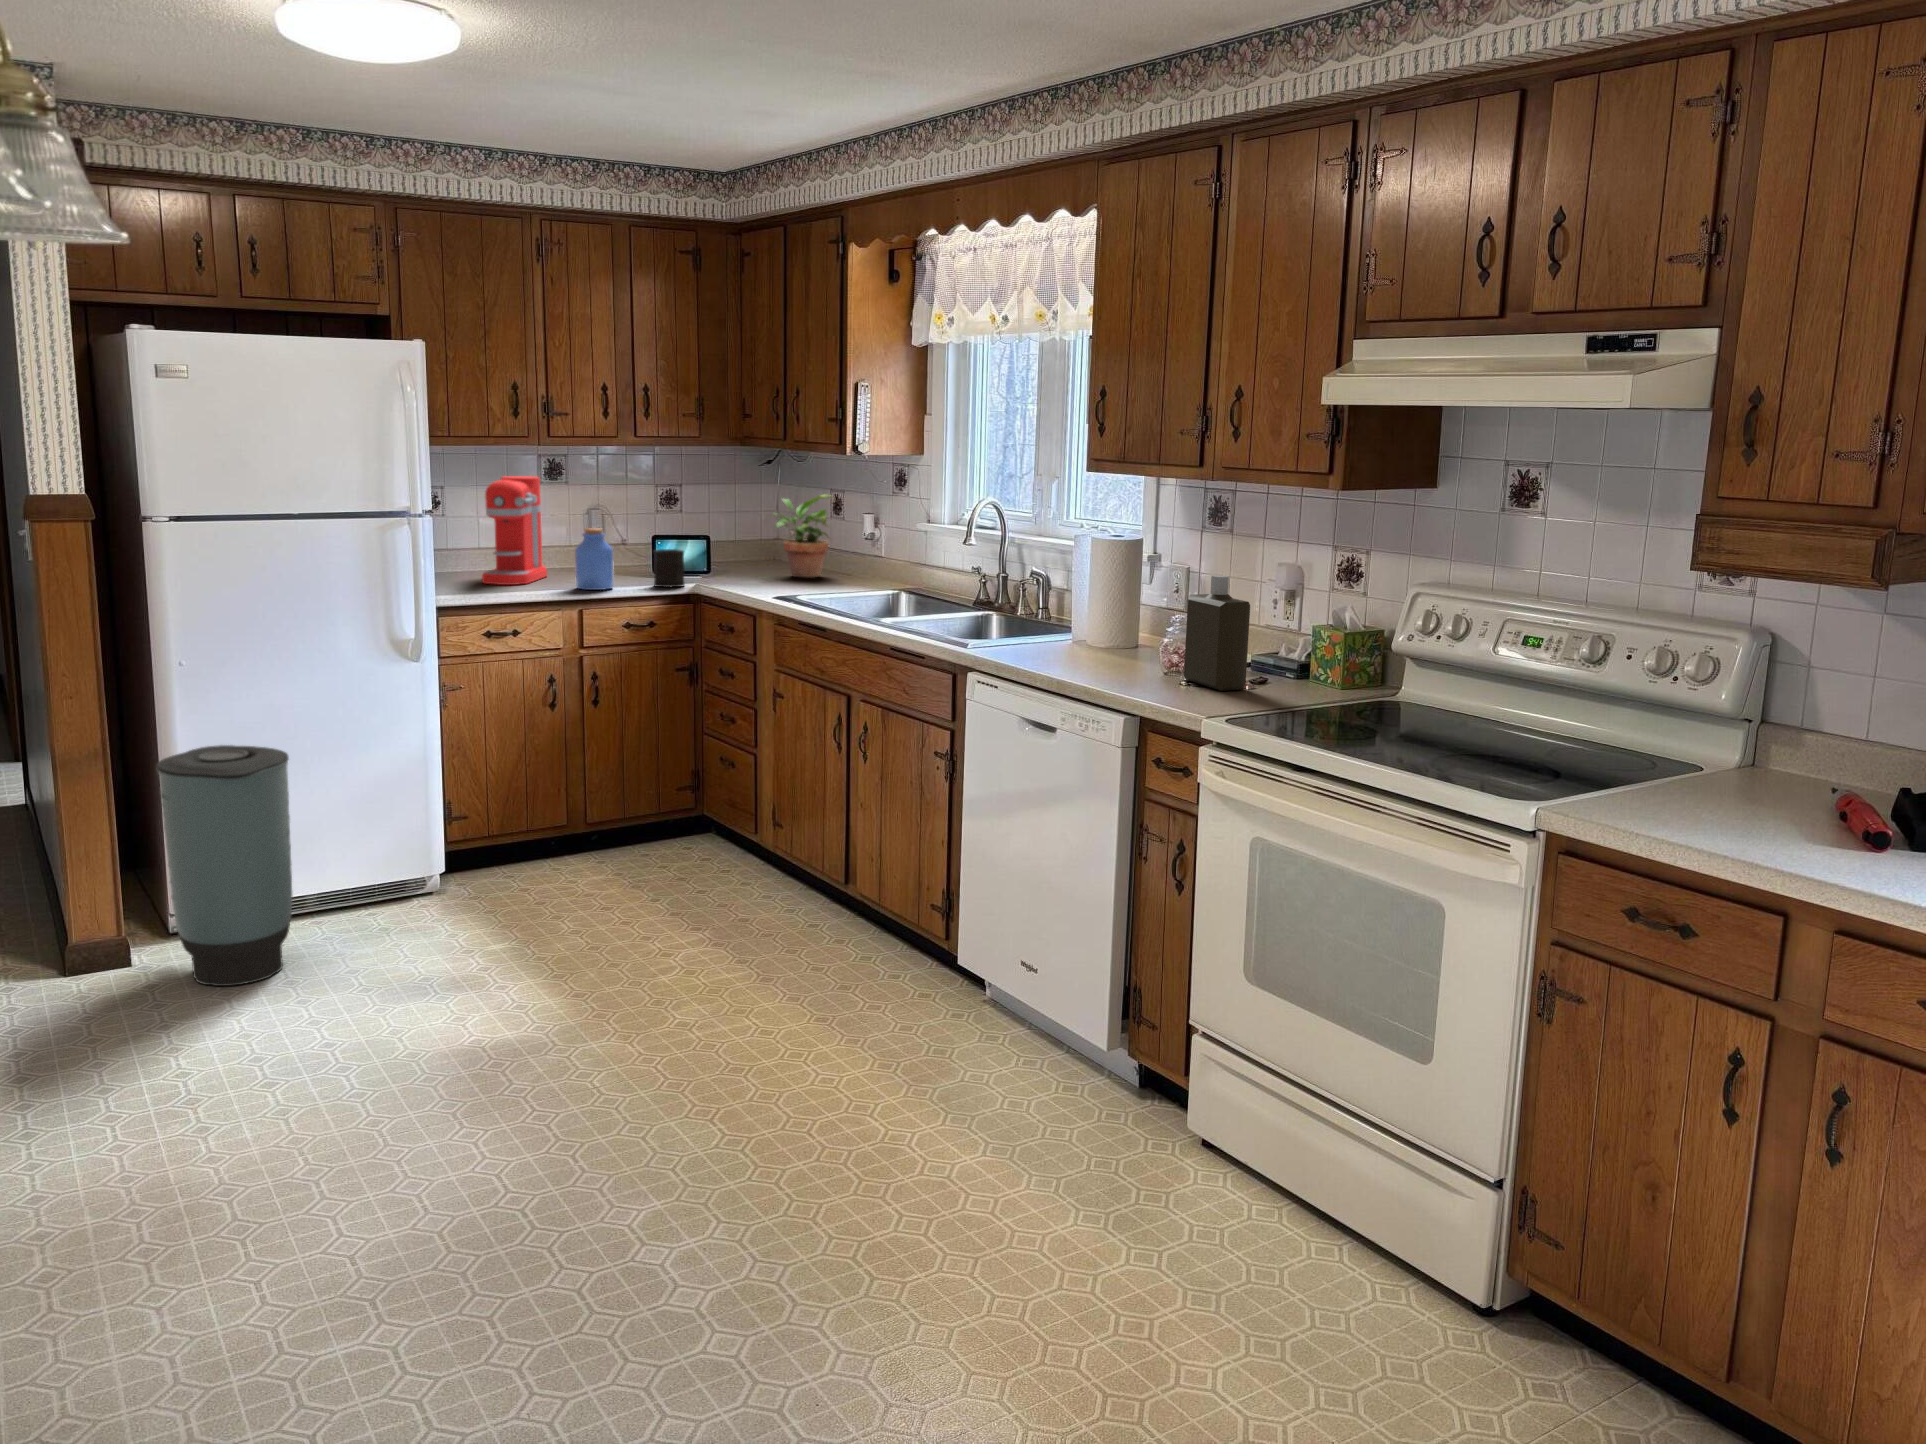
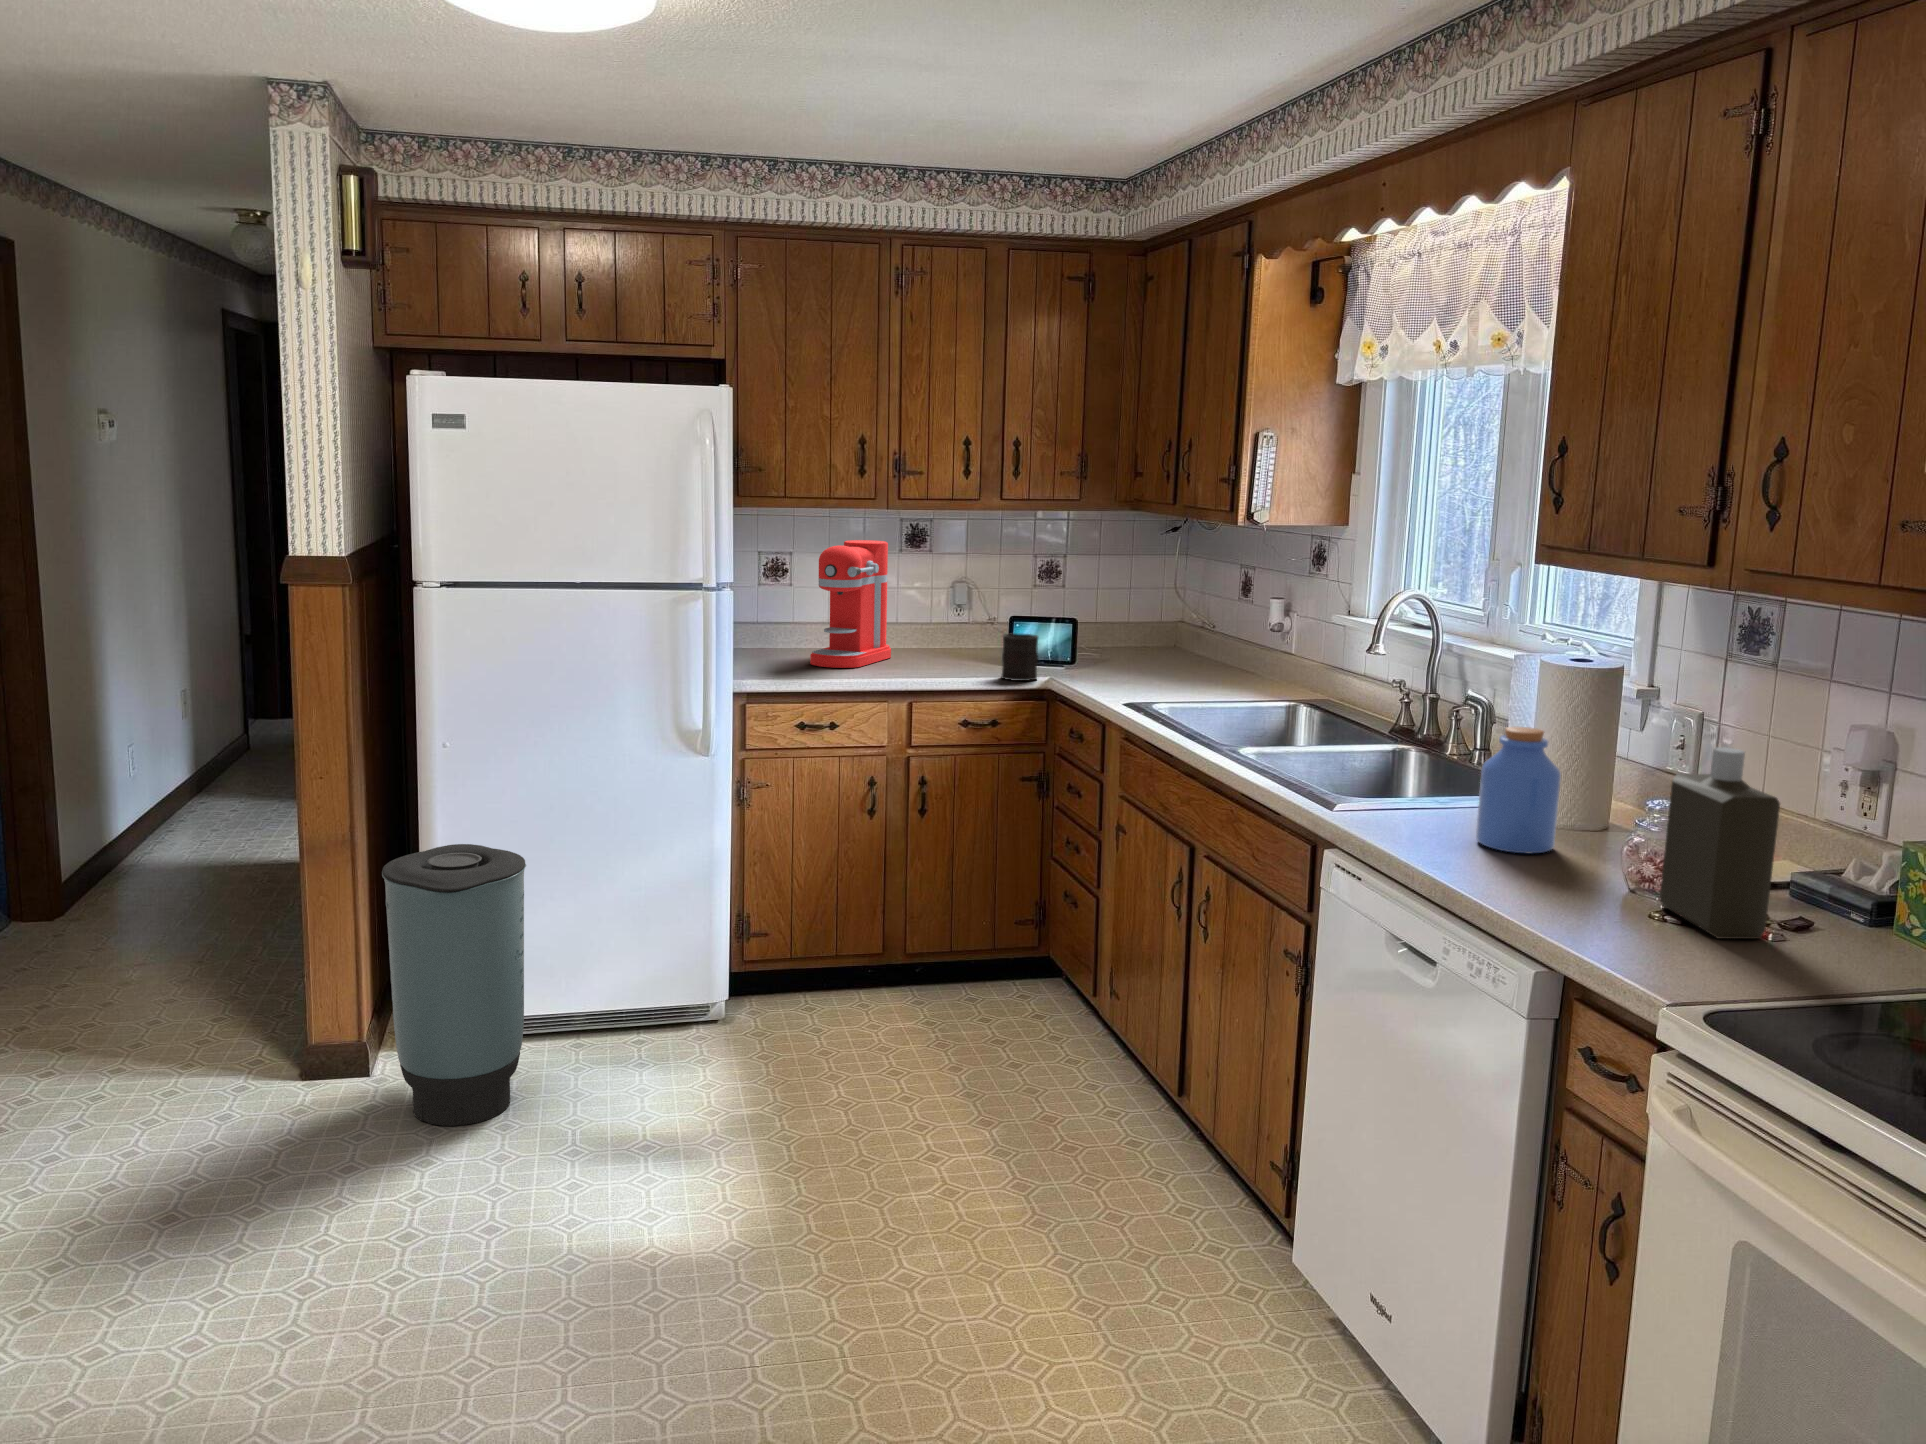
potted plant: present [774,495,831,577] -> none [1162,571,1238,674]
jar: present [575,528,614,590] -> present [1476,727,1561,853]

